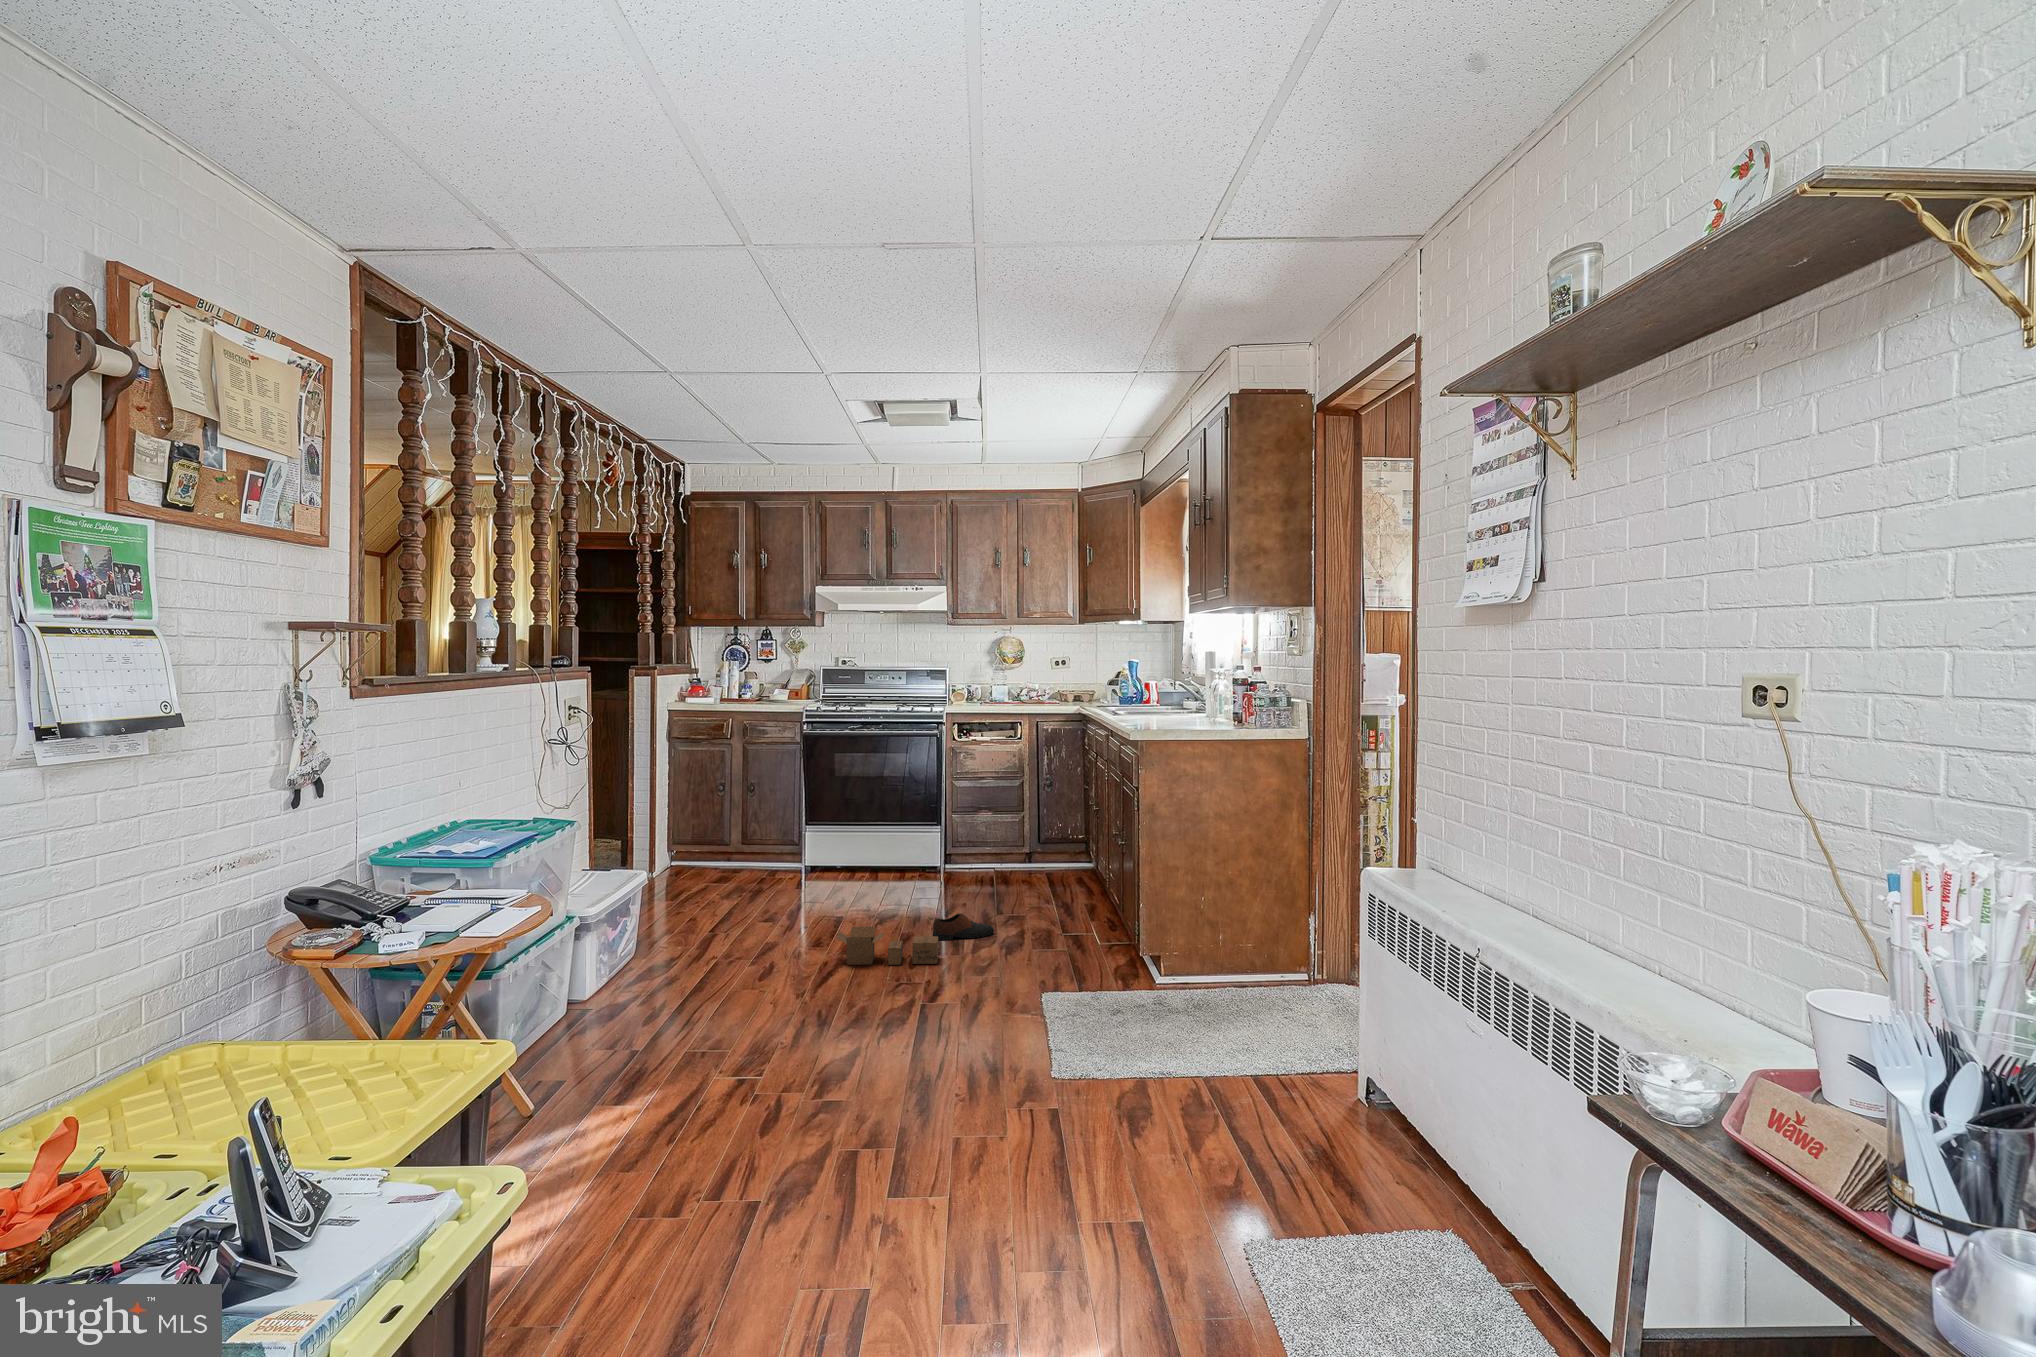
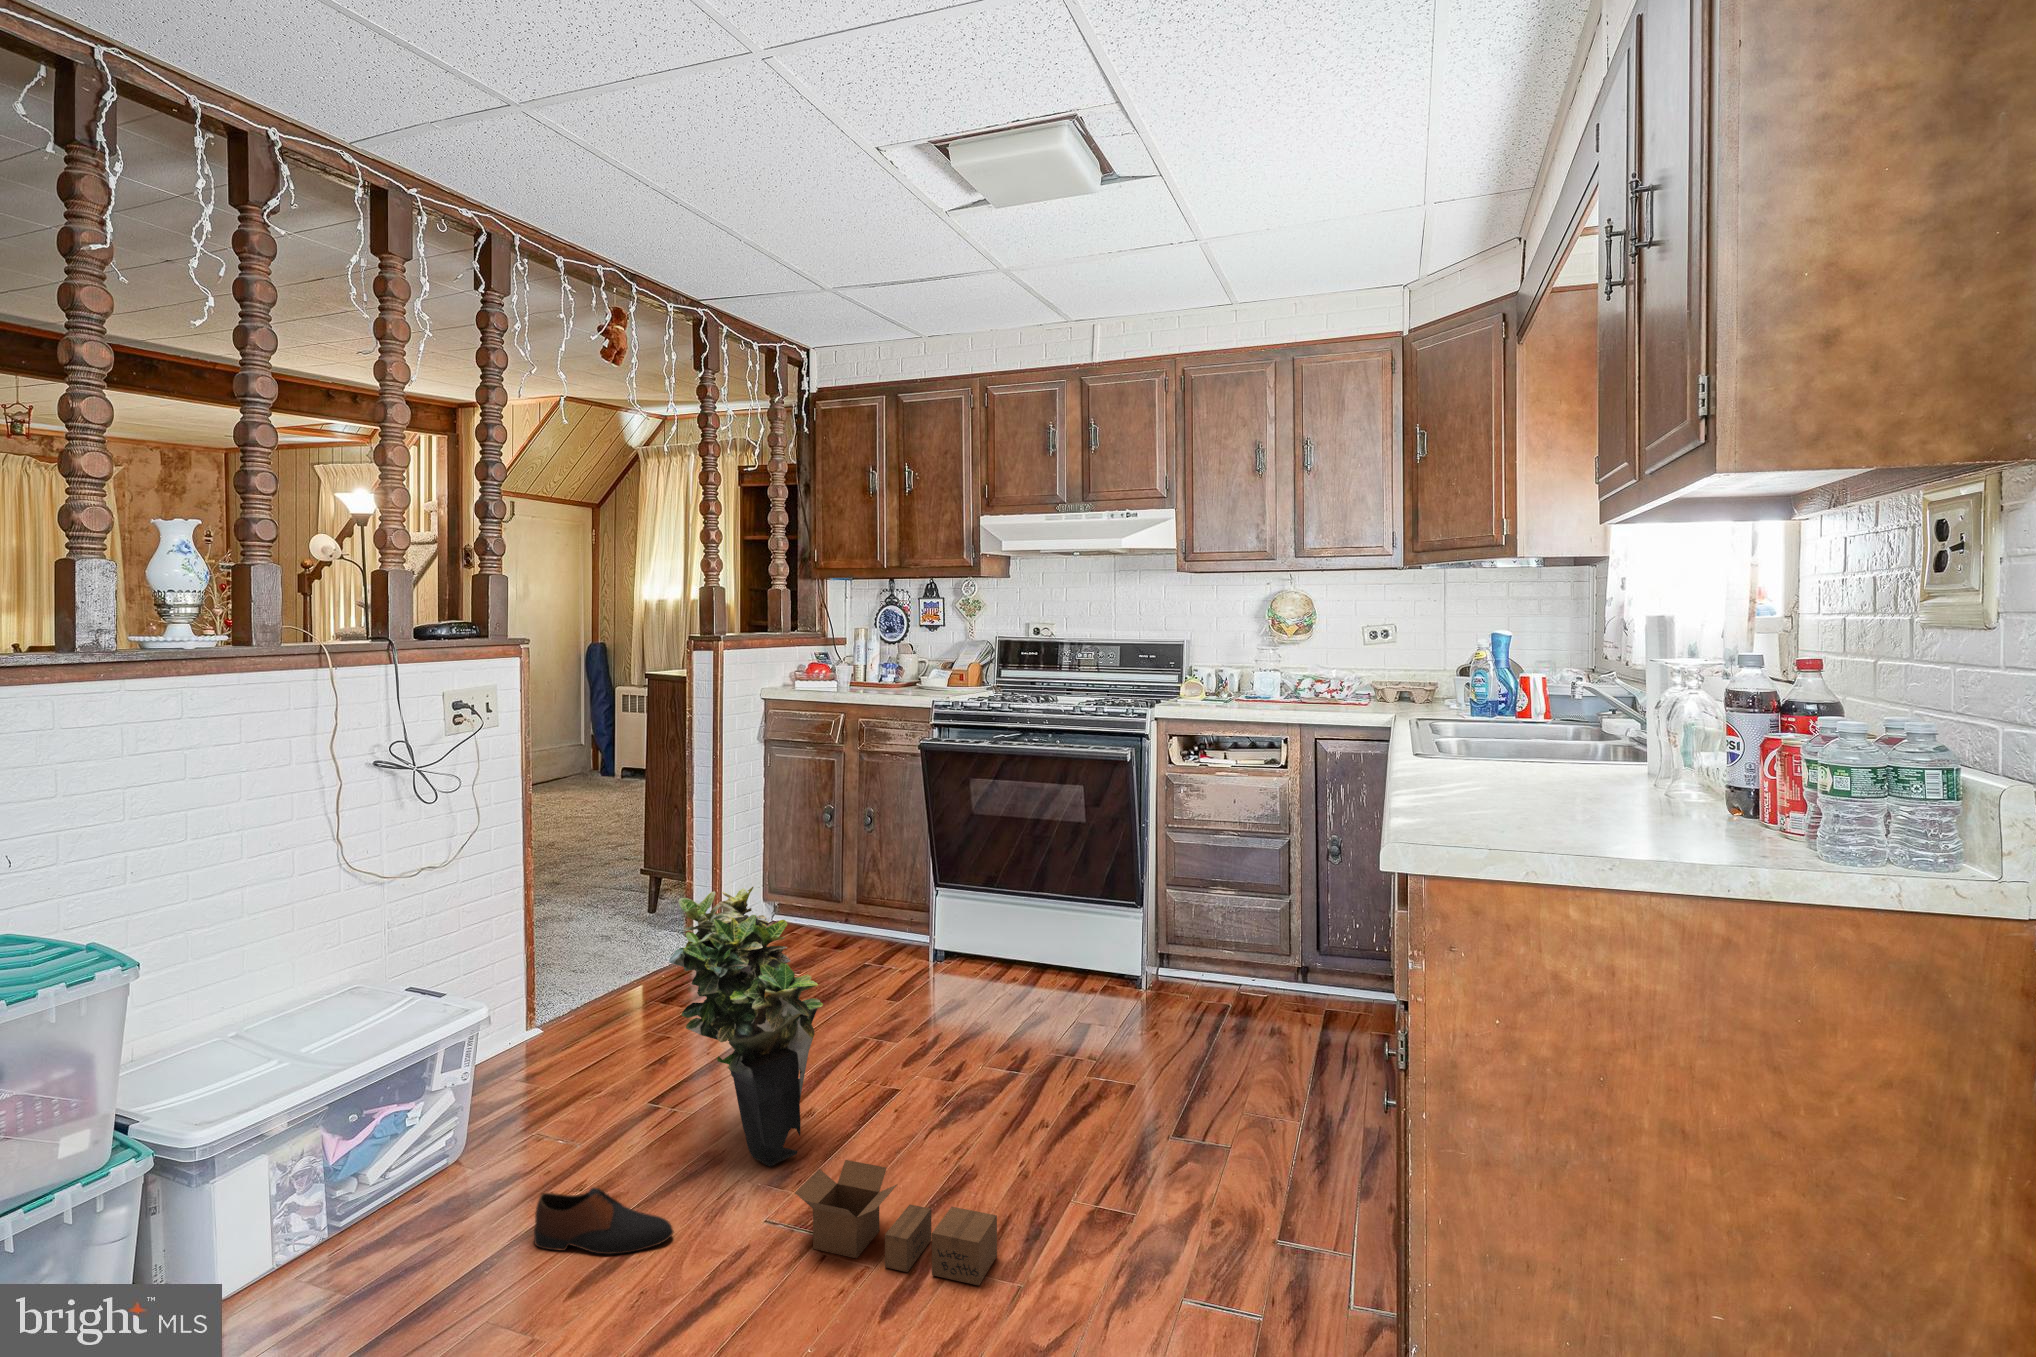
potted plant: none [727,800,817,947] -> present [669,887,823,1167]
shoe: present [933,913,994,940] -> present [534,1188,673,1254]

